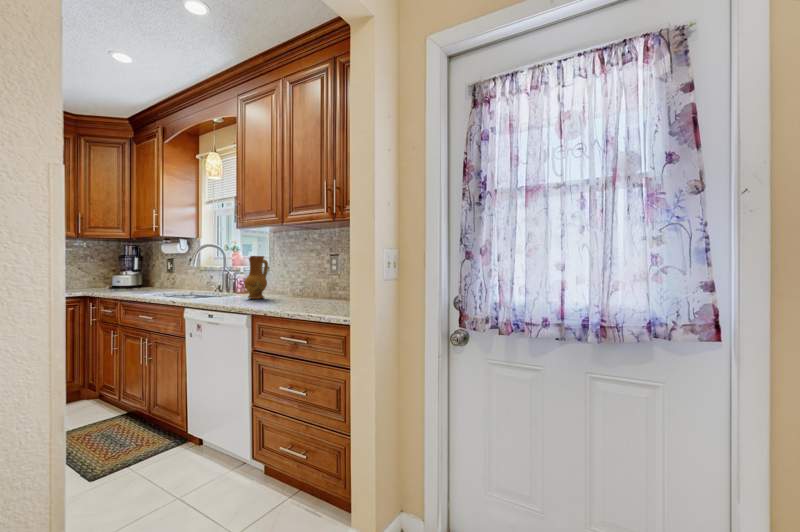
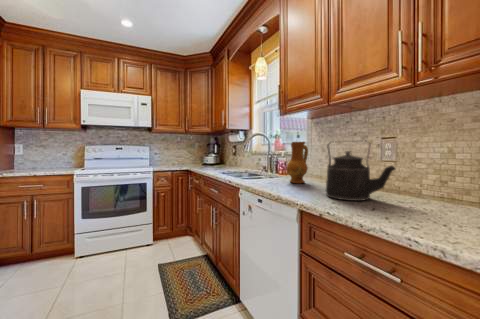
kettle: none [278,257,328,305] -> present [326,142,396,201]

